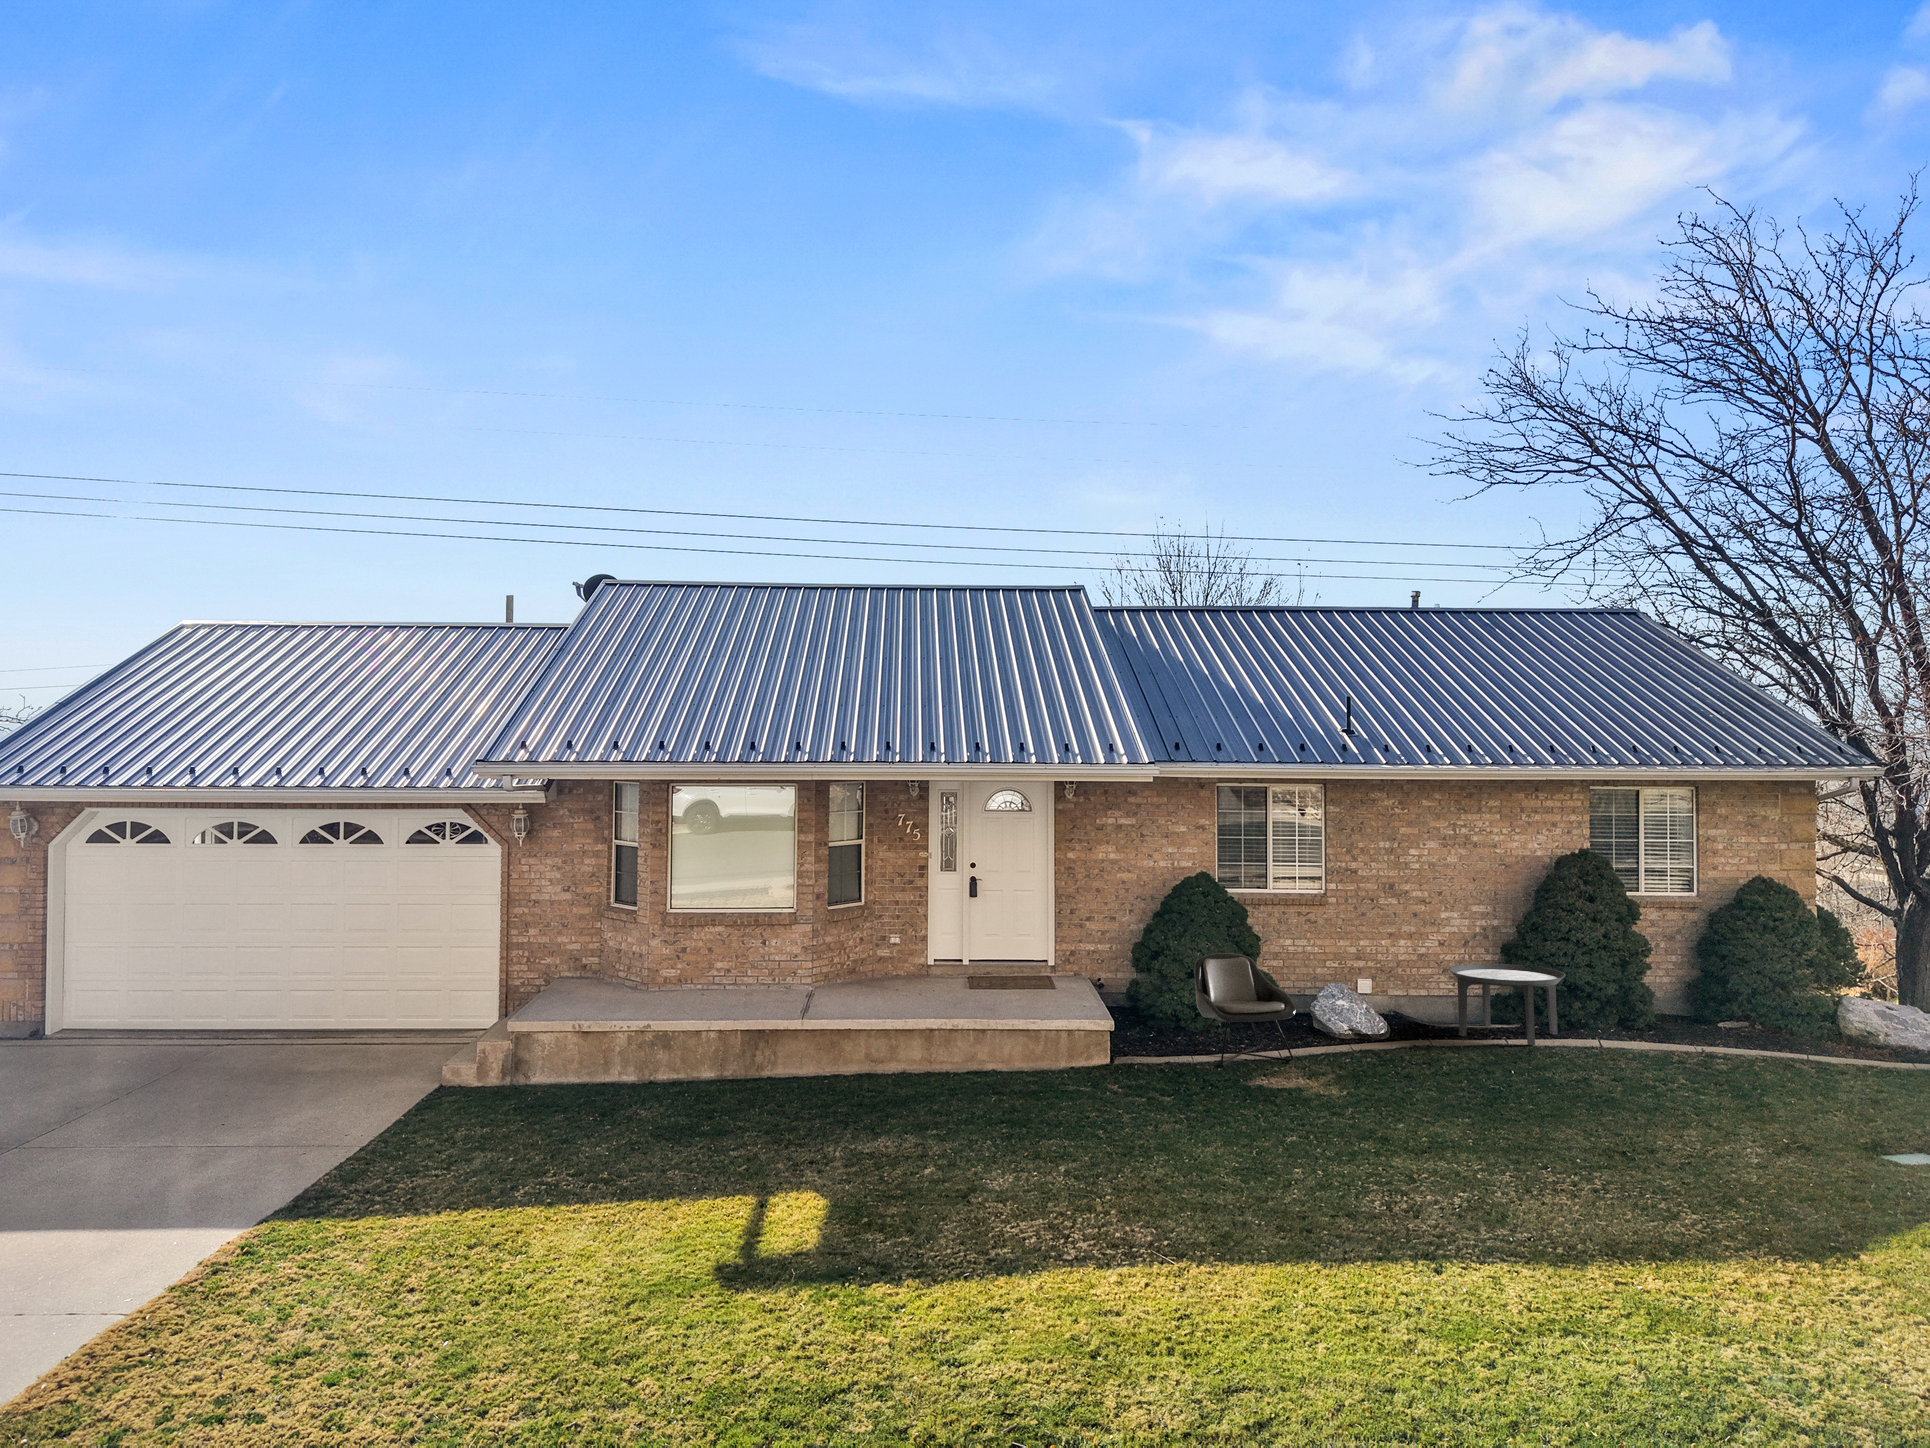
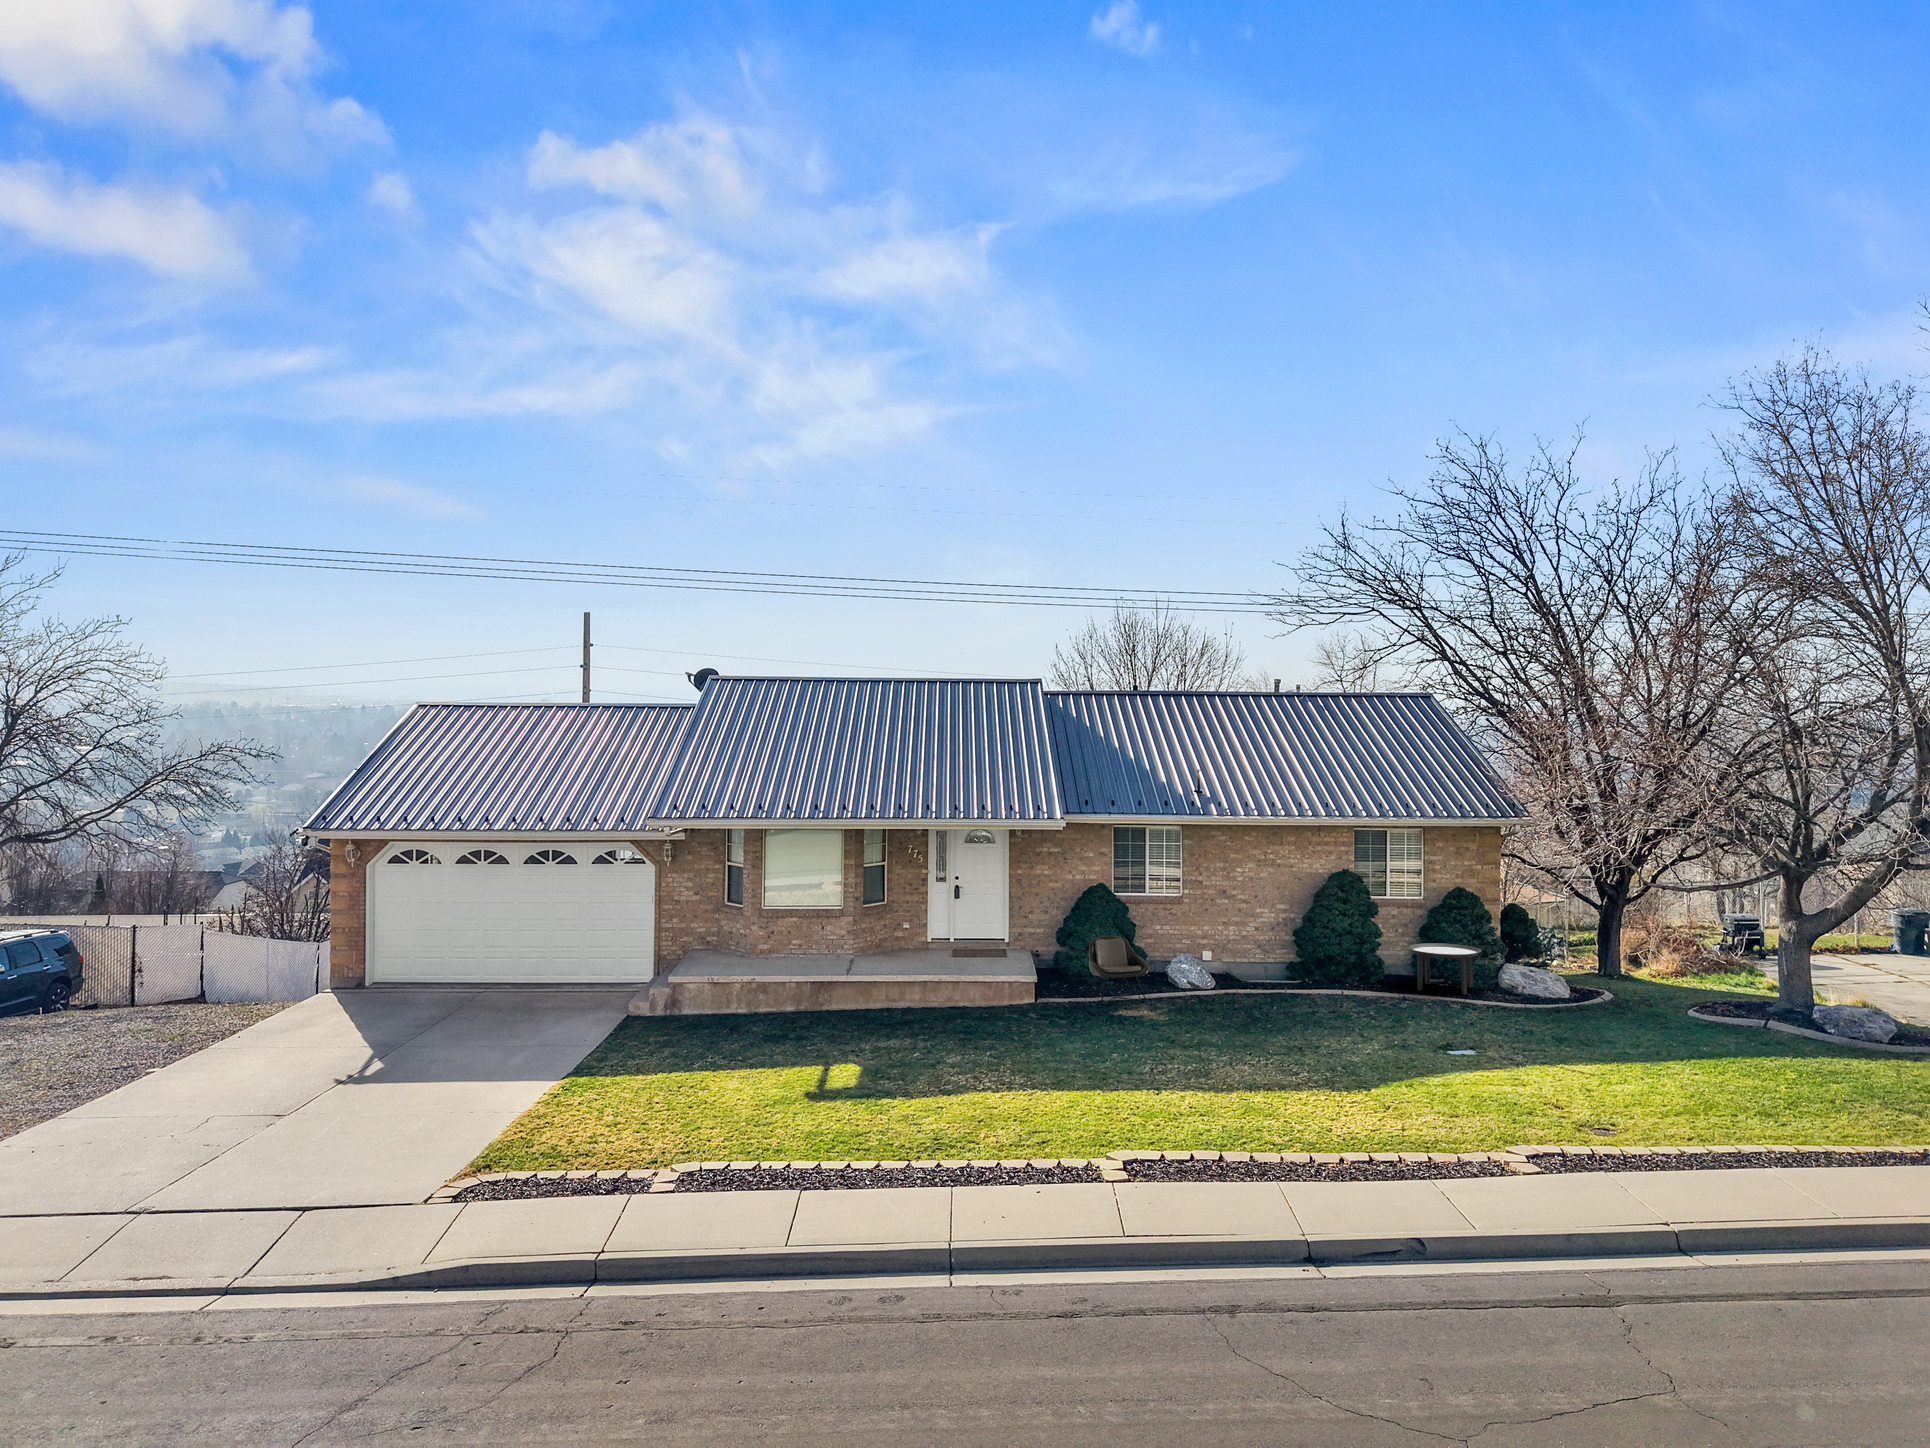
round table: present [1449,964,1566,1045] -> present [1409,943,1481,995]

